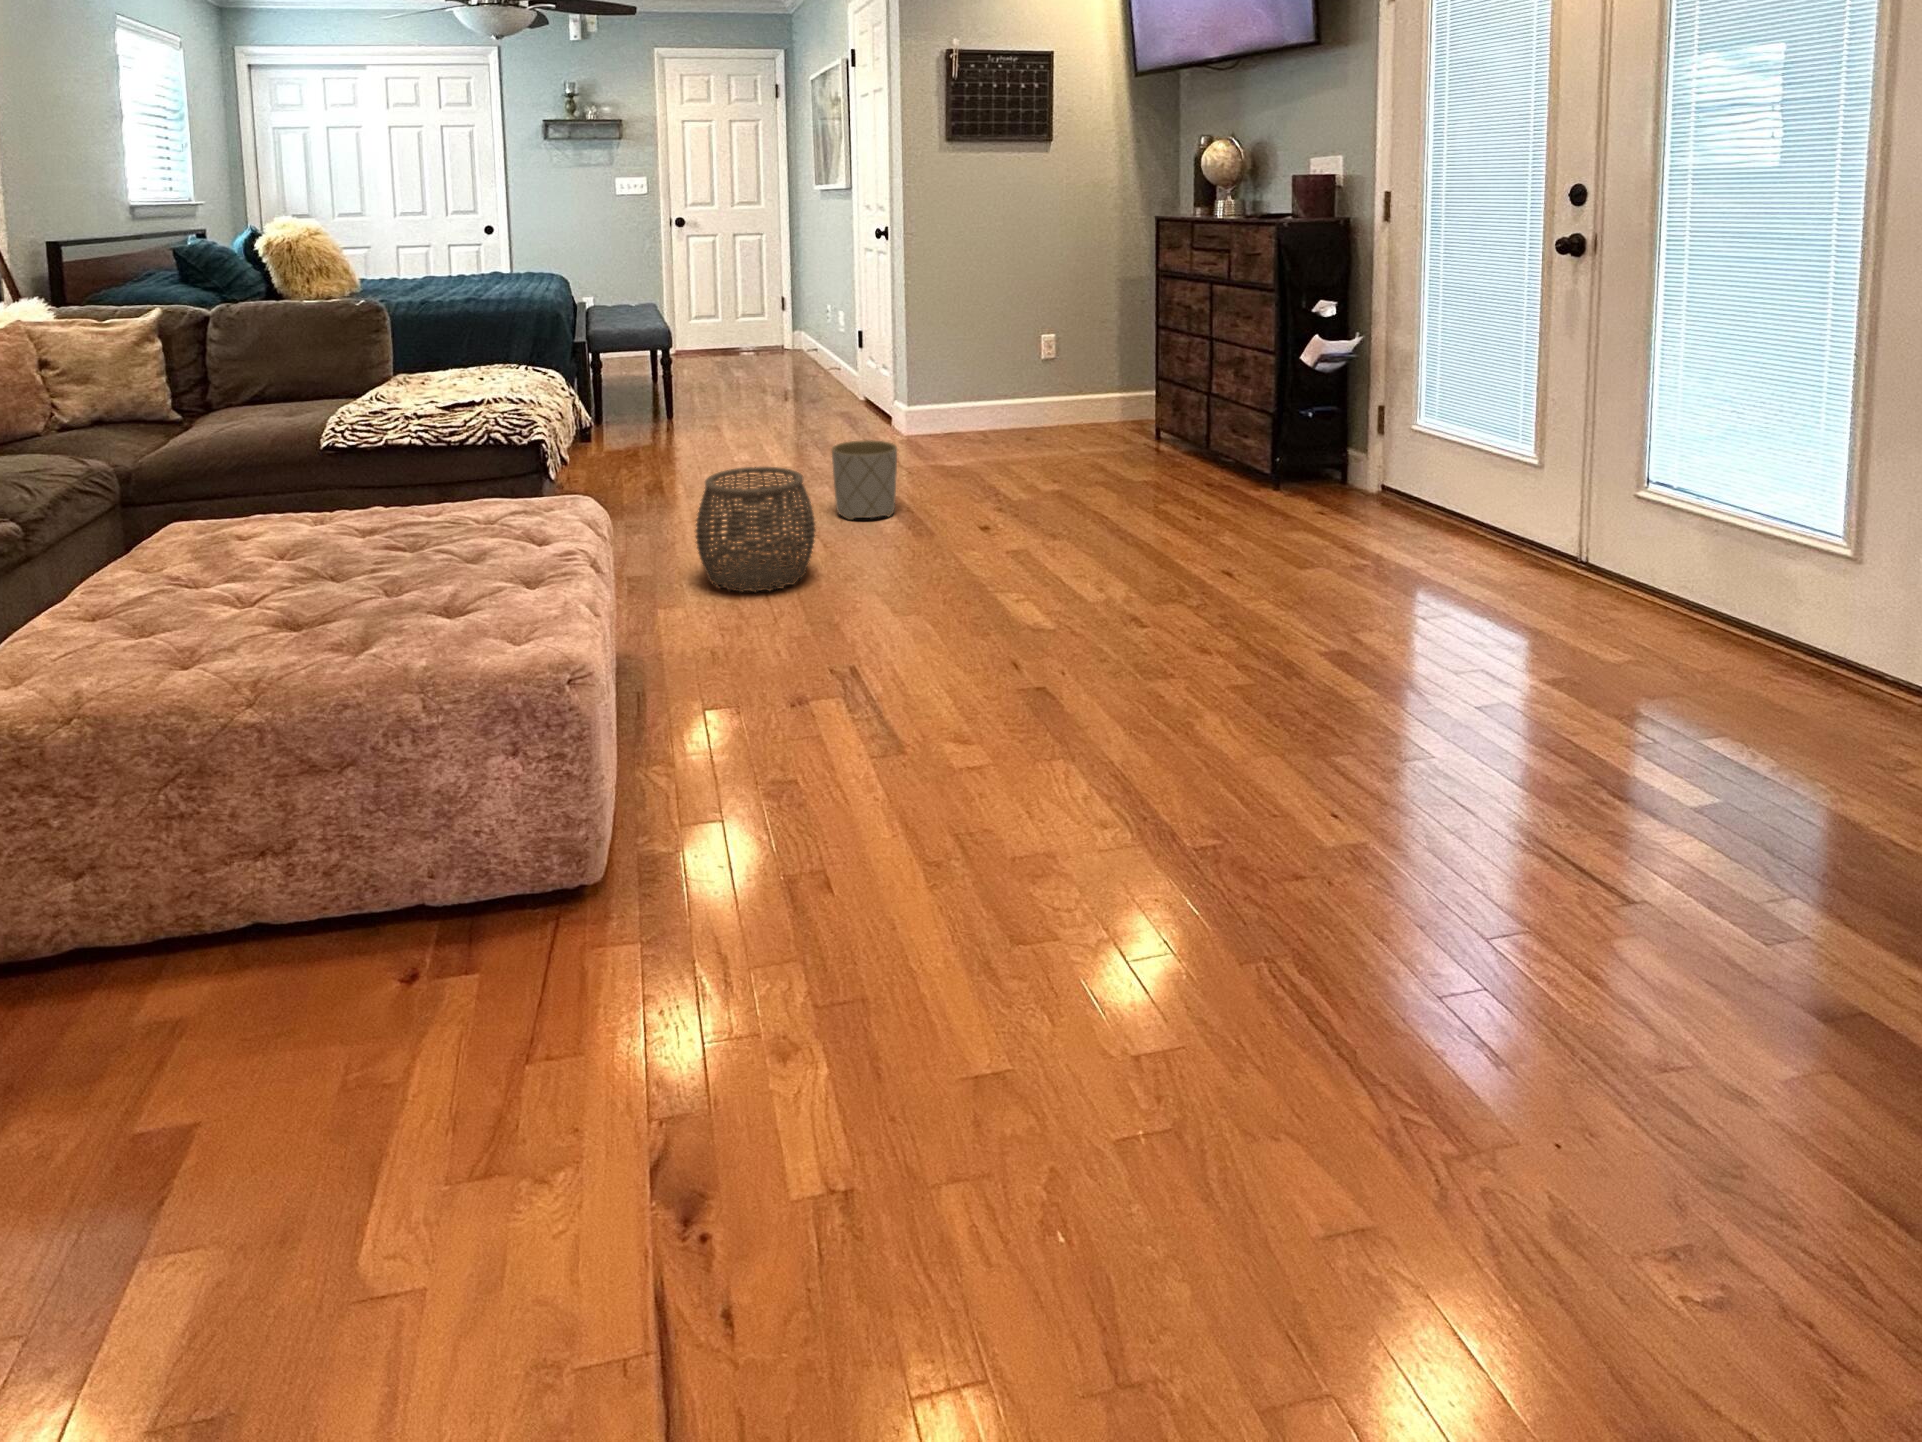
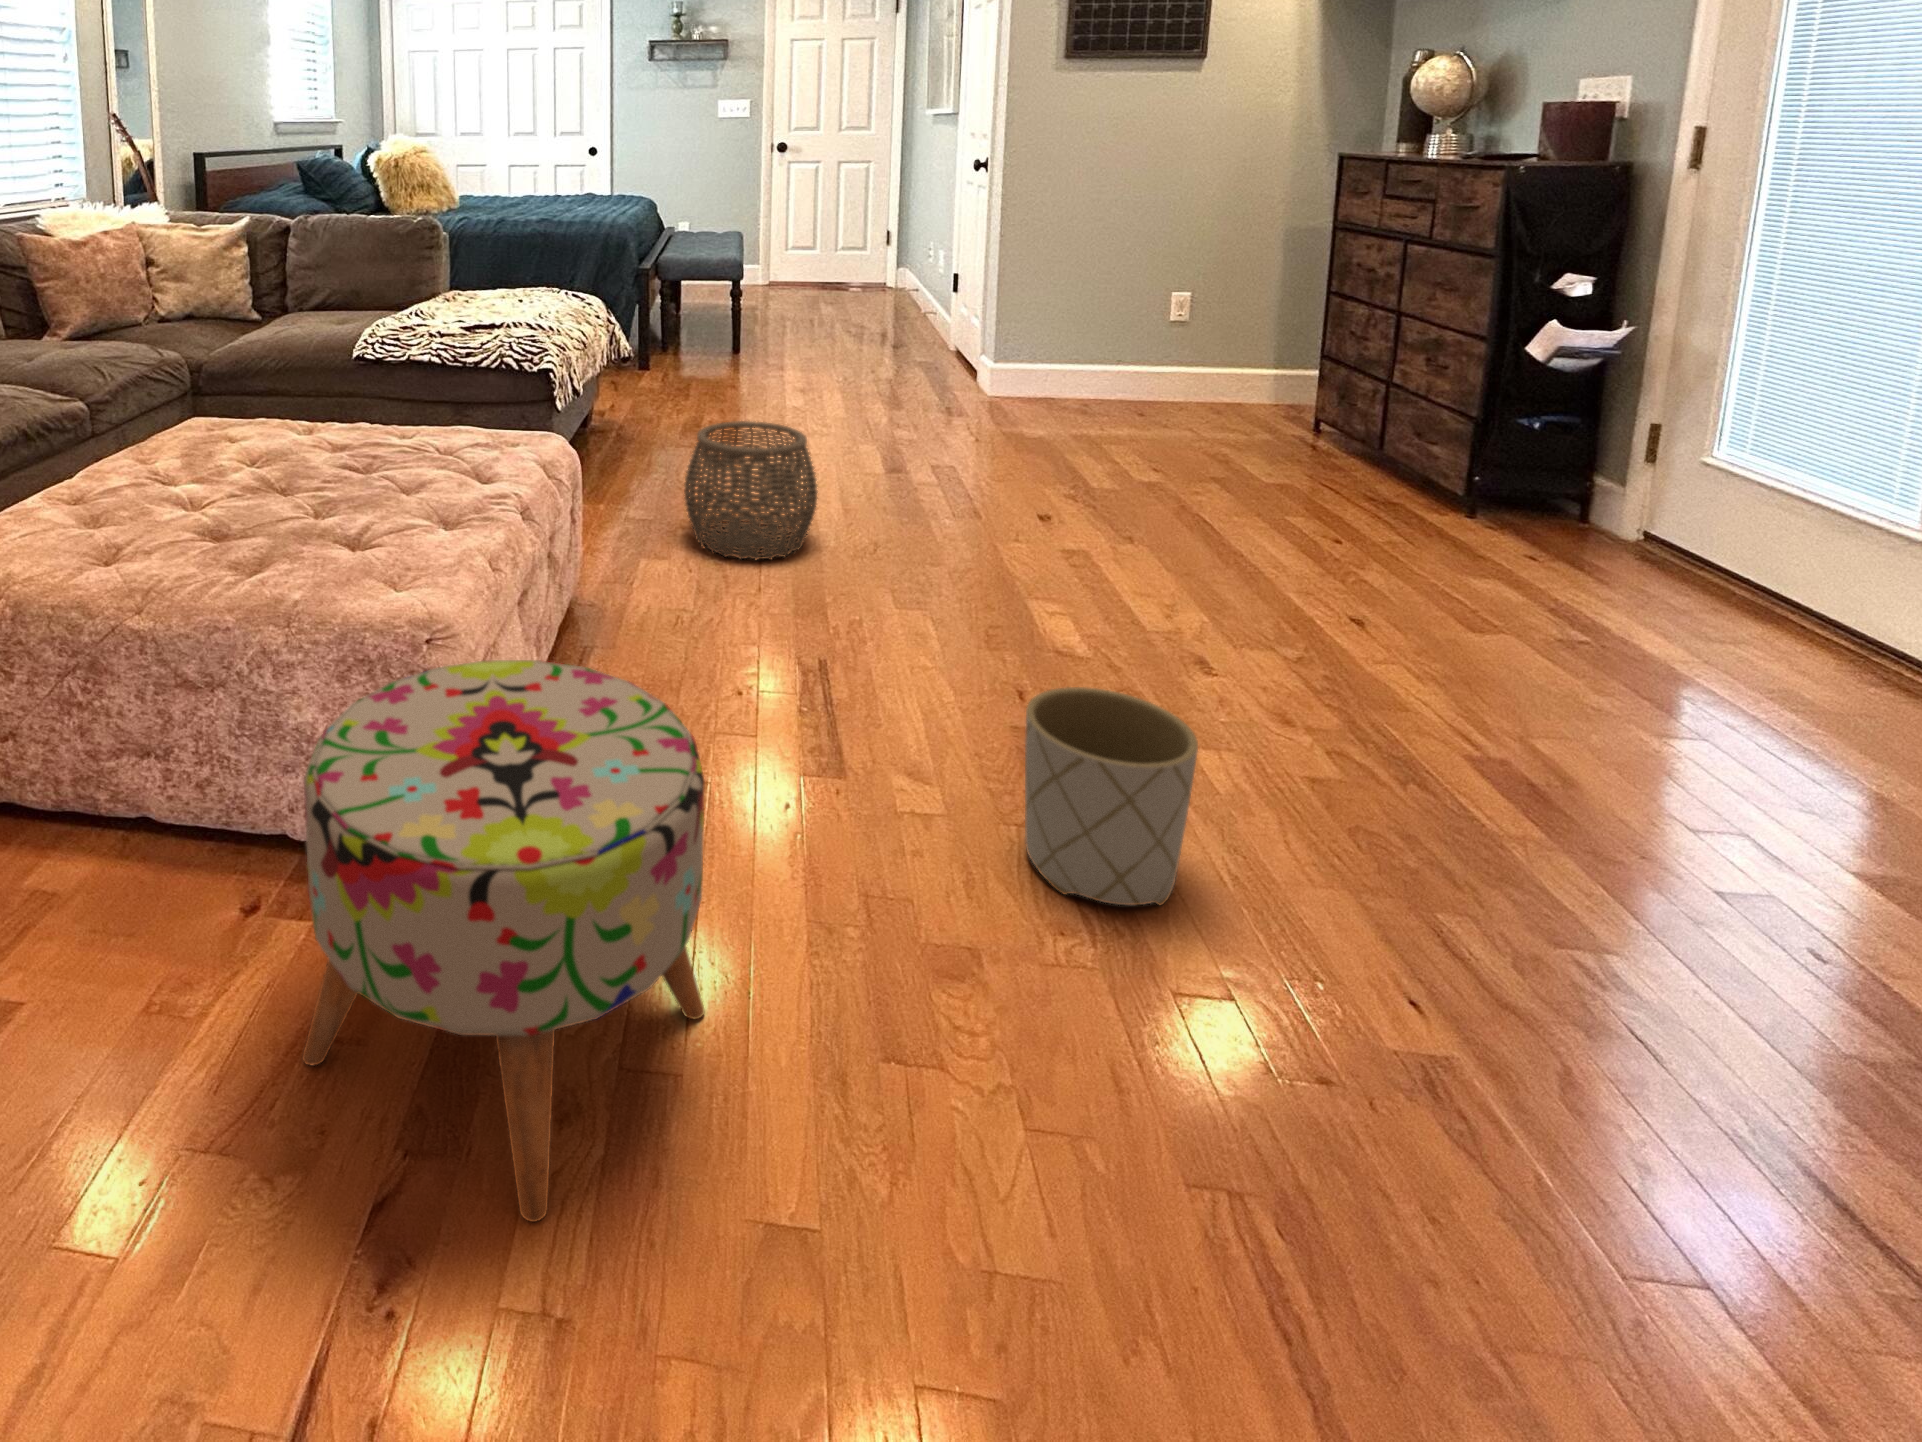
planter: present [832,440,897,520] -> present [1025,687,1198,905]
ottoman: none [517,670,873,1128] -> present [302,660,704,1222]

